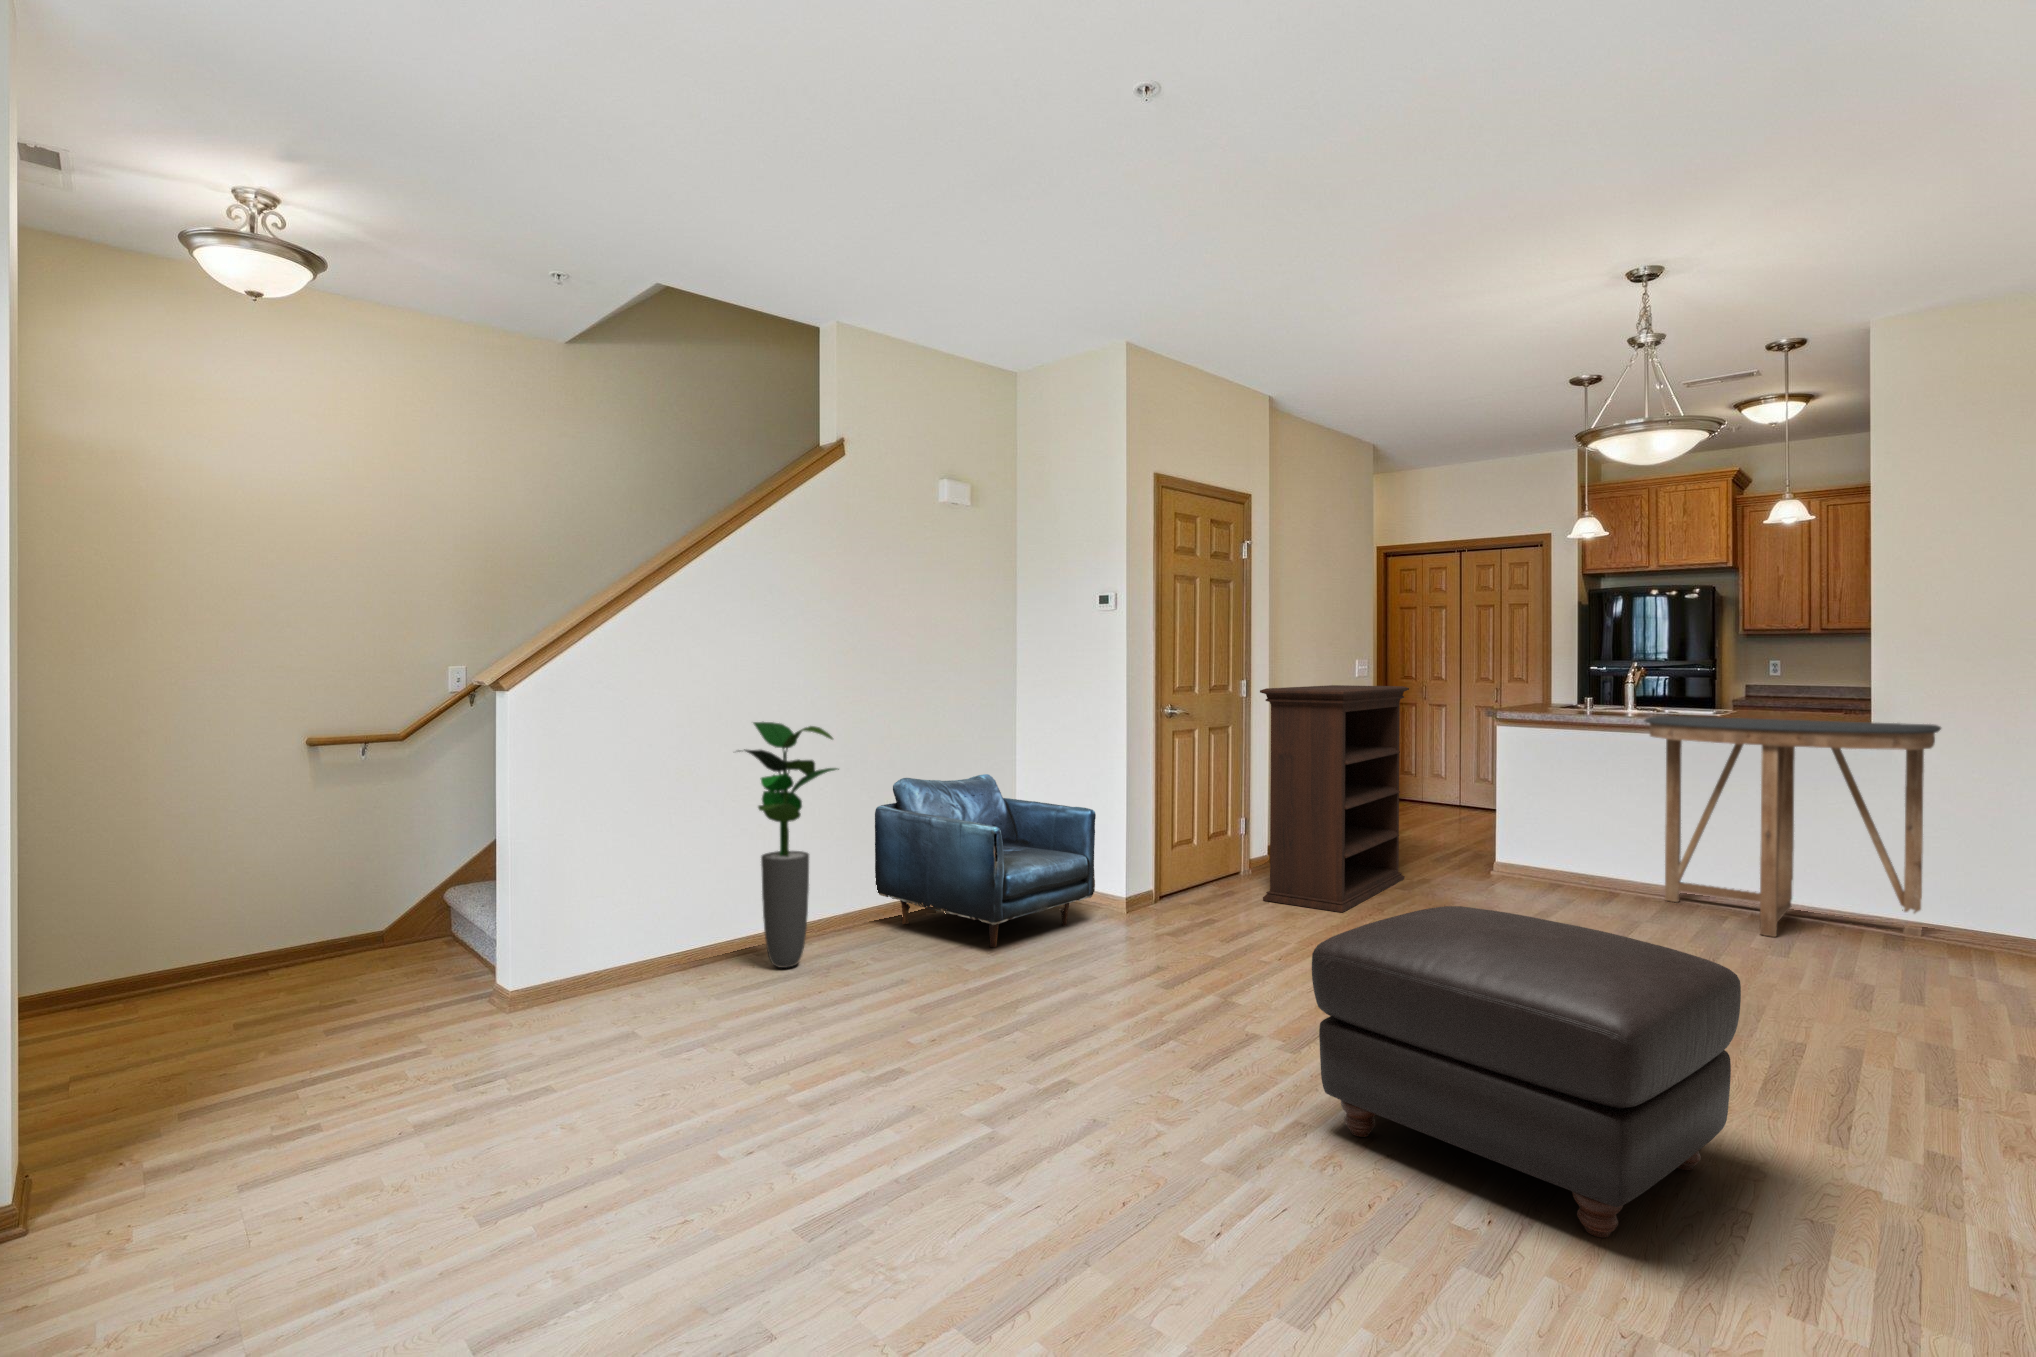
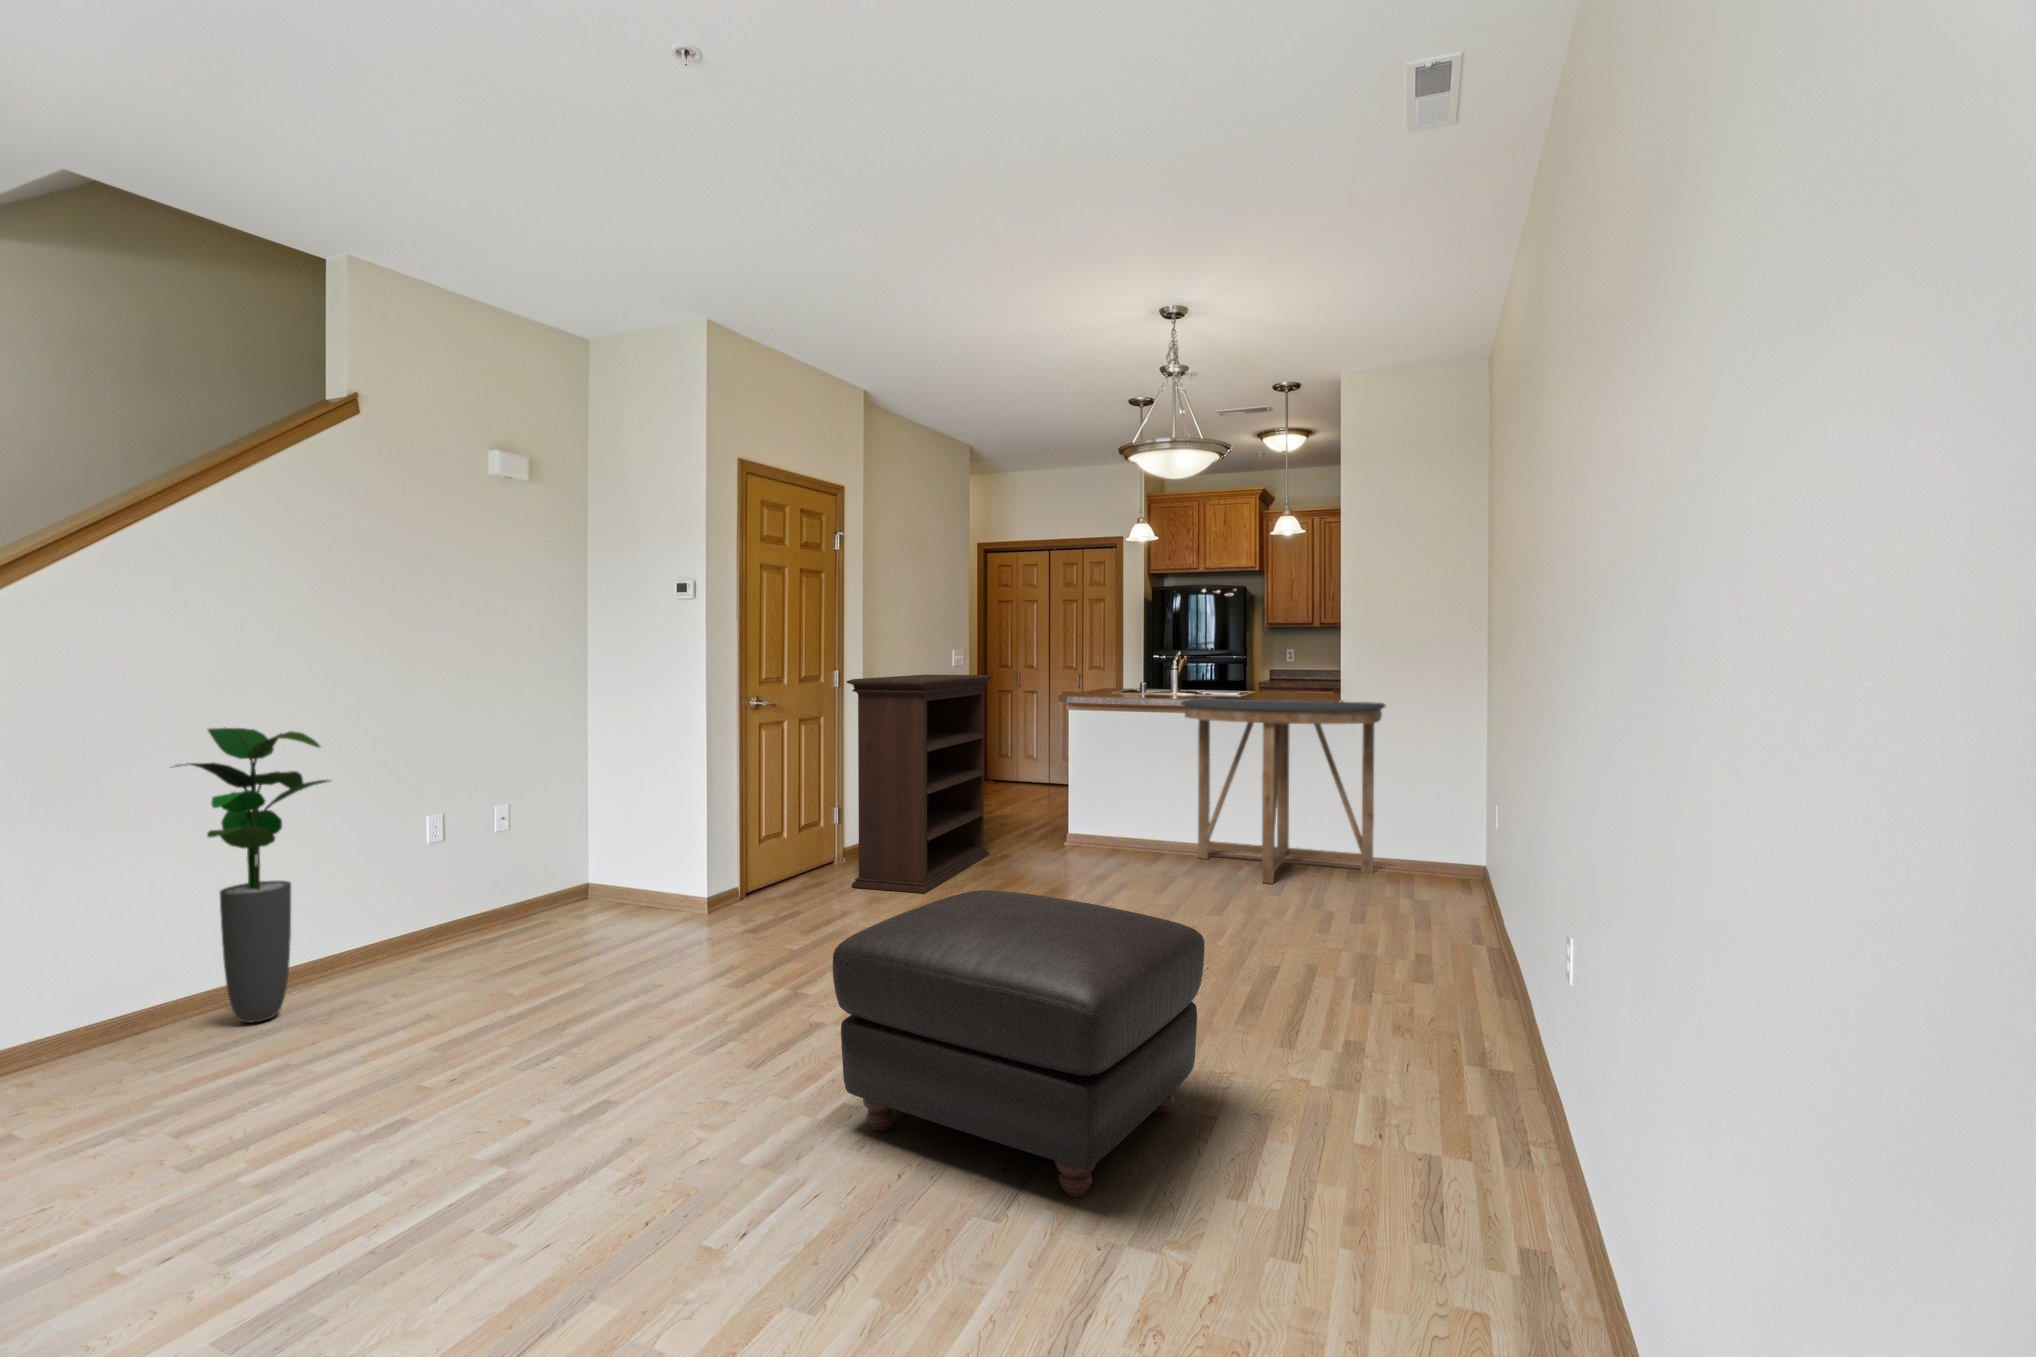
armchair: present [875,774,1096,947] -> none [399,776,669,967]

